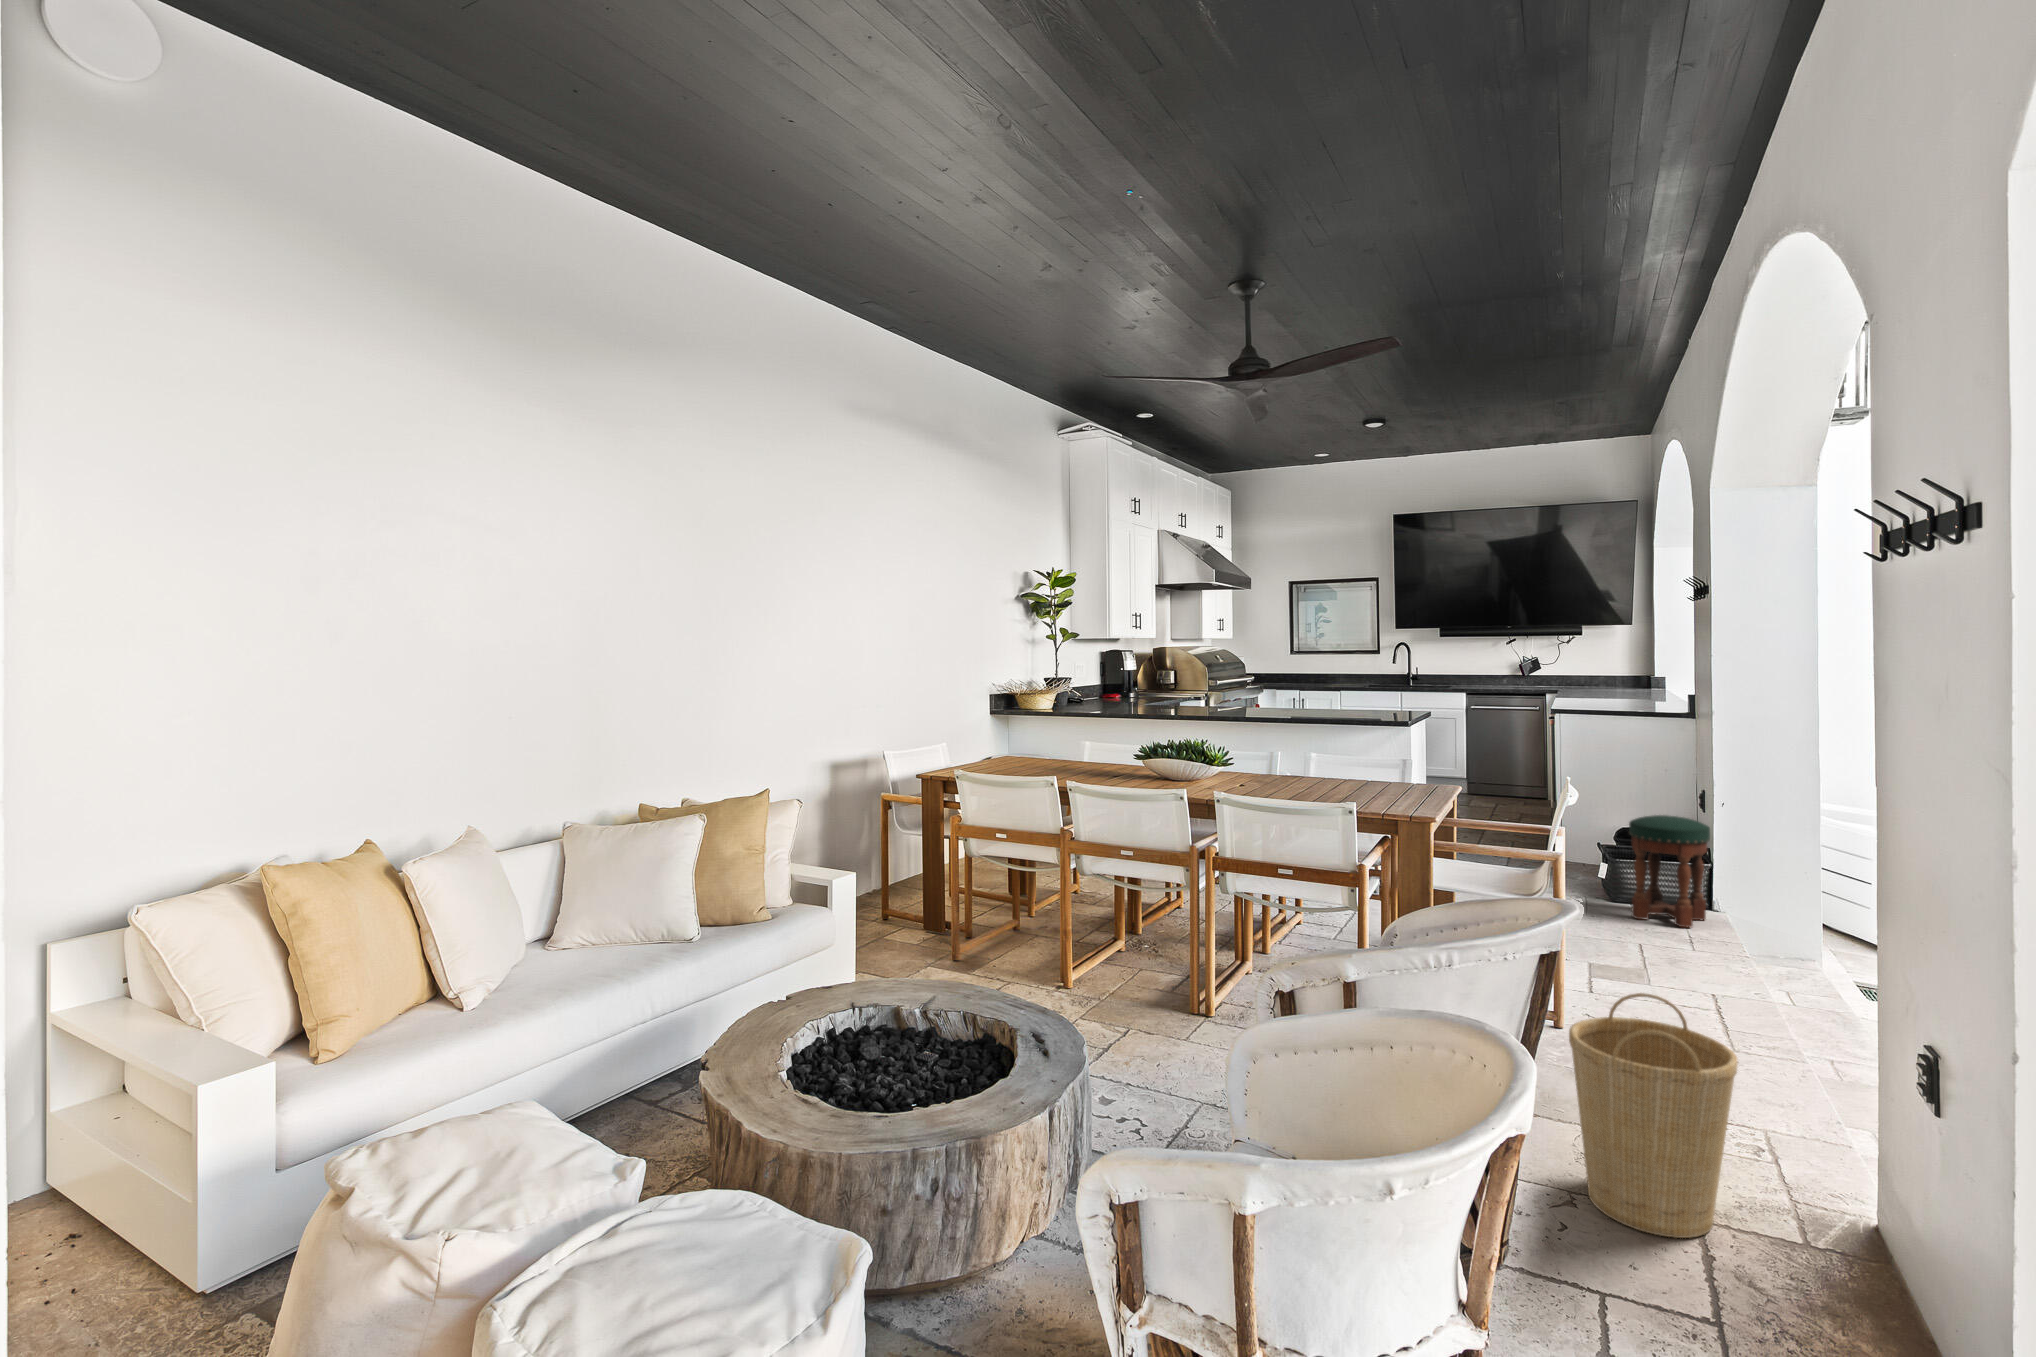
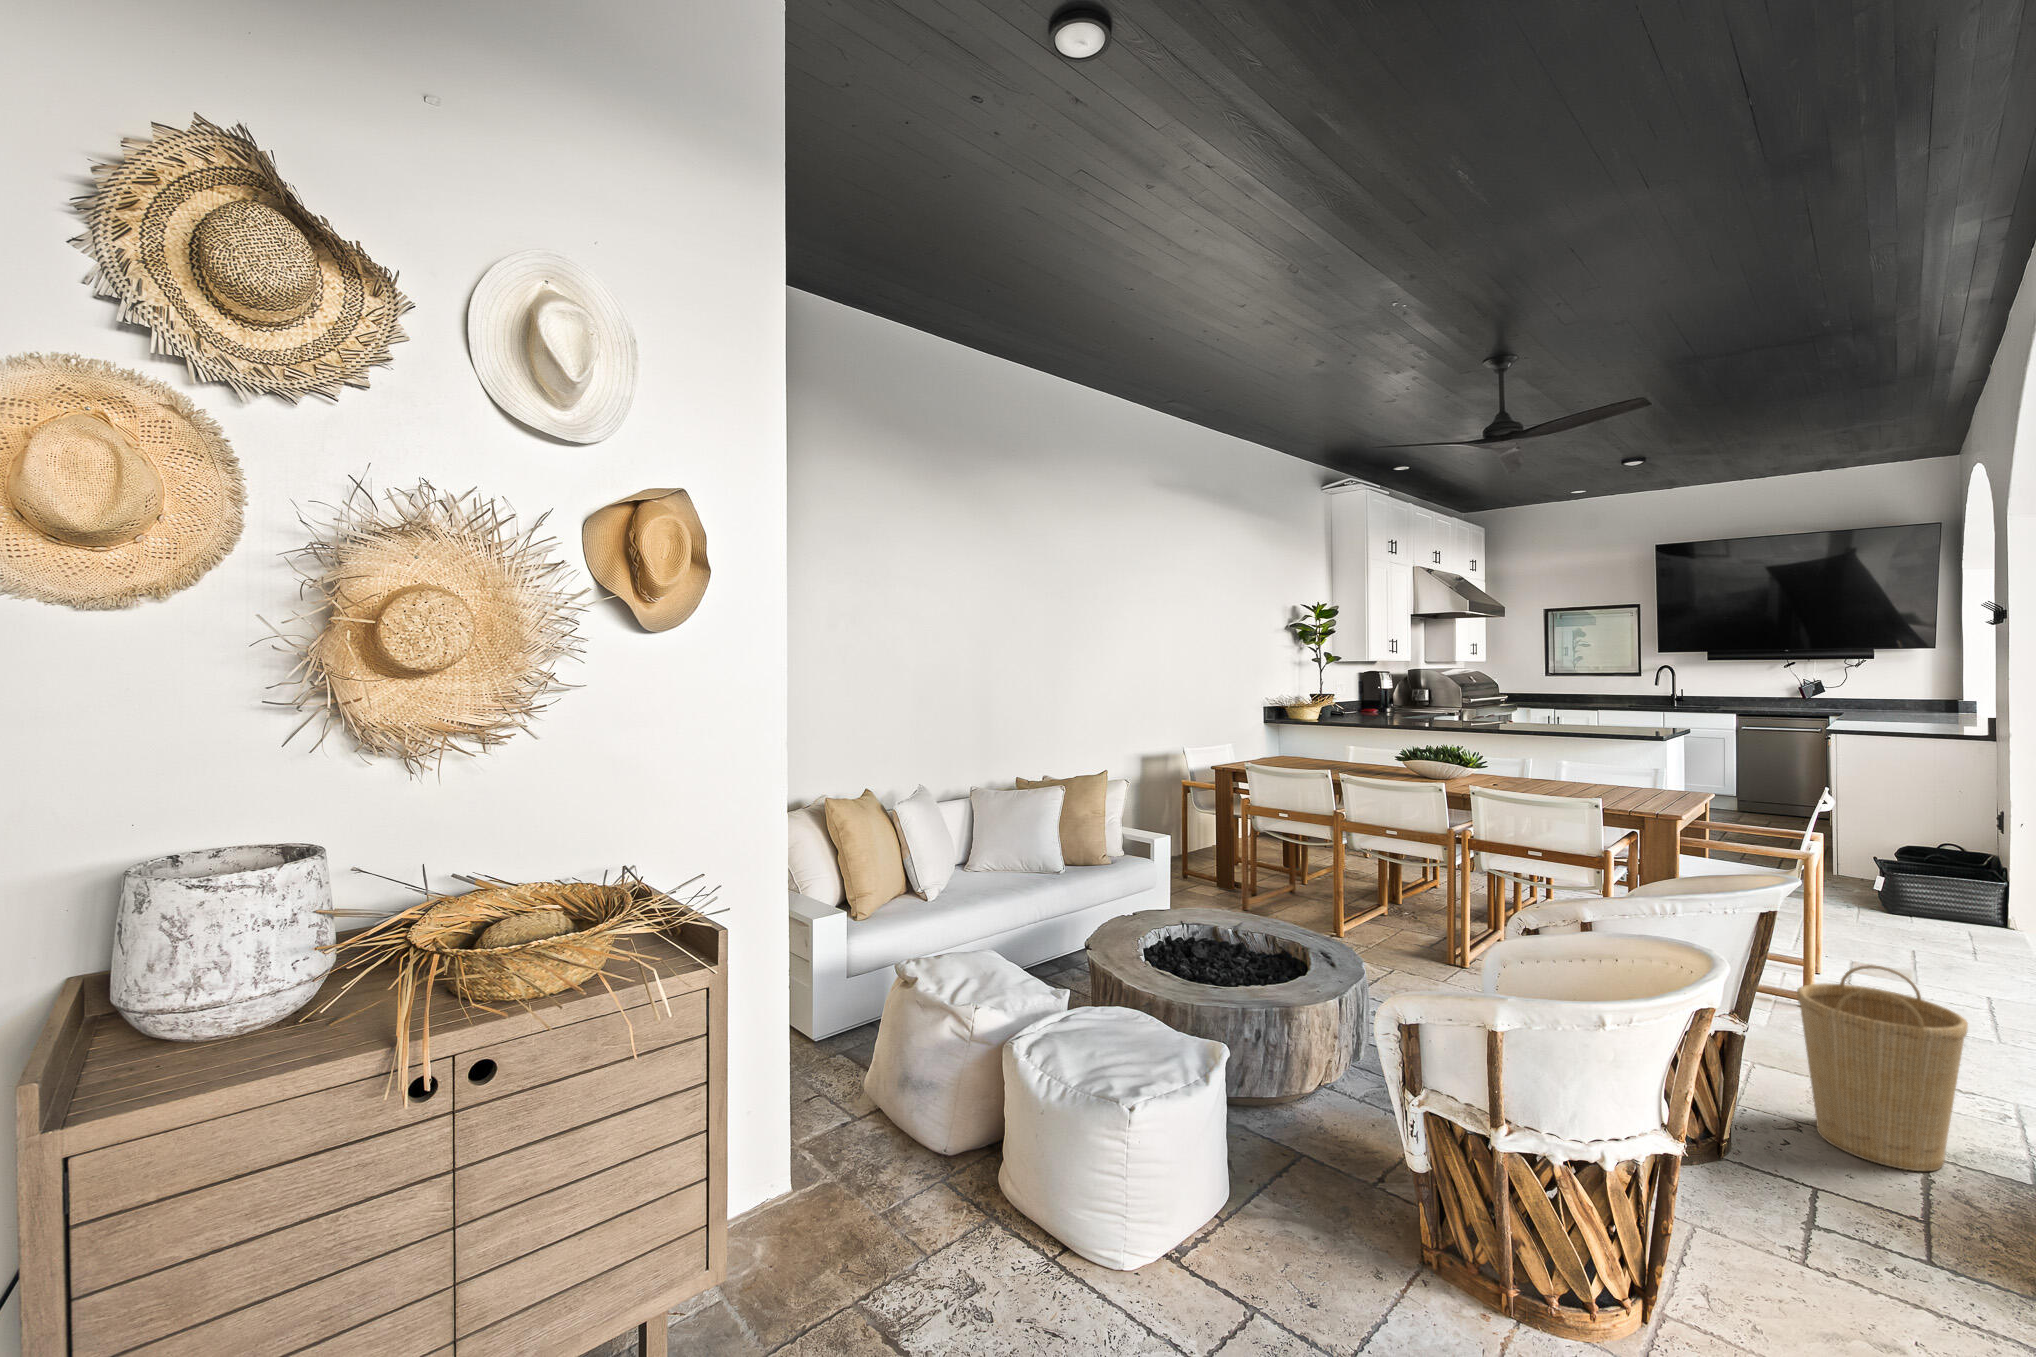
stool: present [1629,815,1710,927] -> none [1905,832,2002,941]

